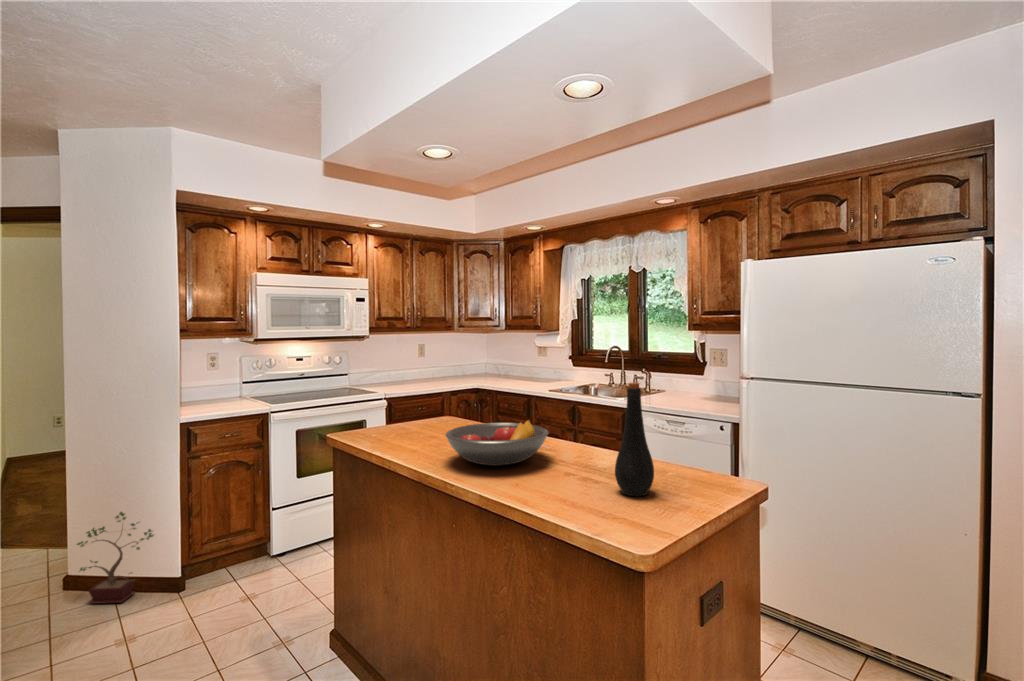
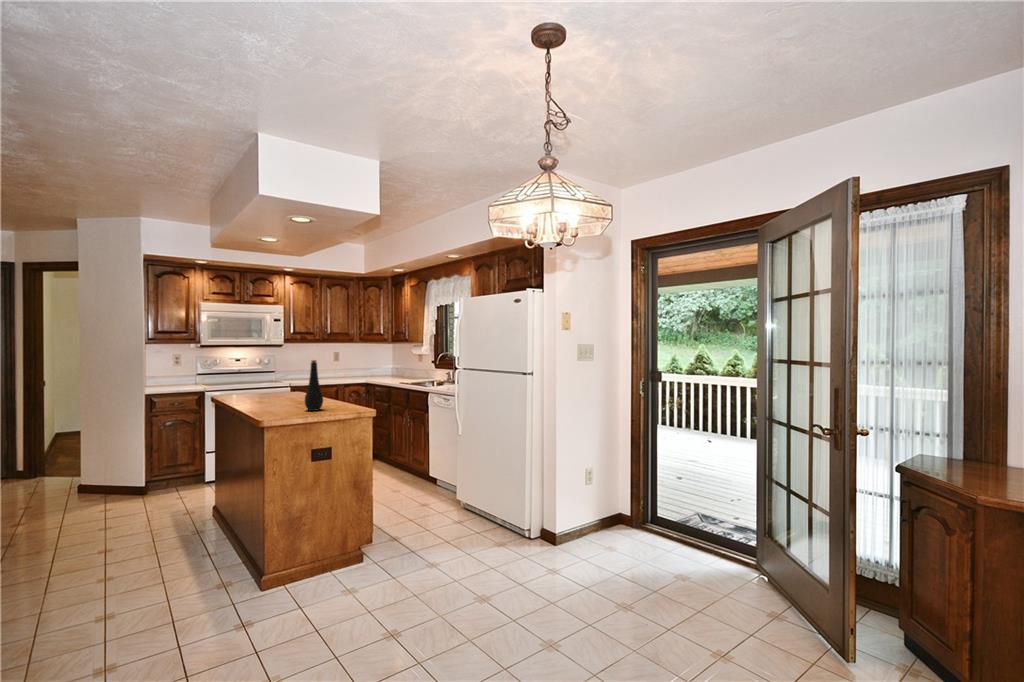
fruit bowl: present [445,420,549,466] -> none [249,383,306,403]
potted plant: present [77,512,154,604] -> none [83,447,129,502]

